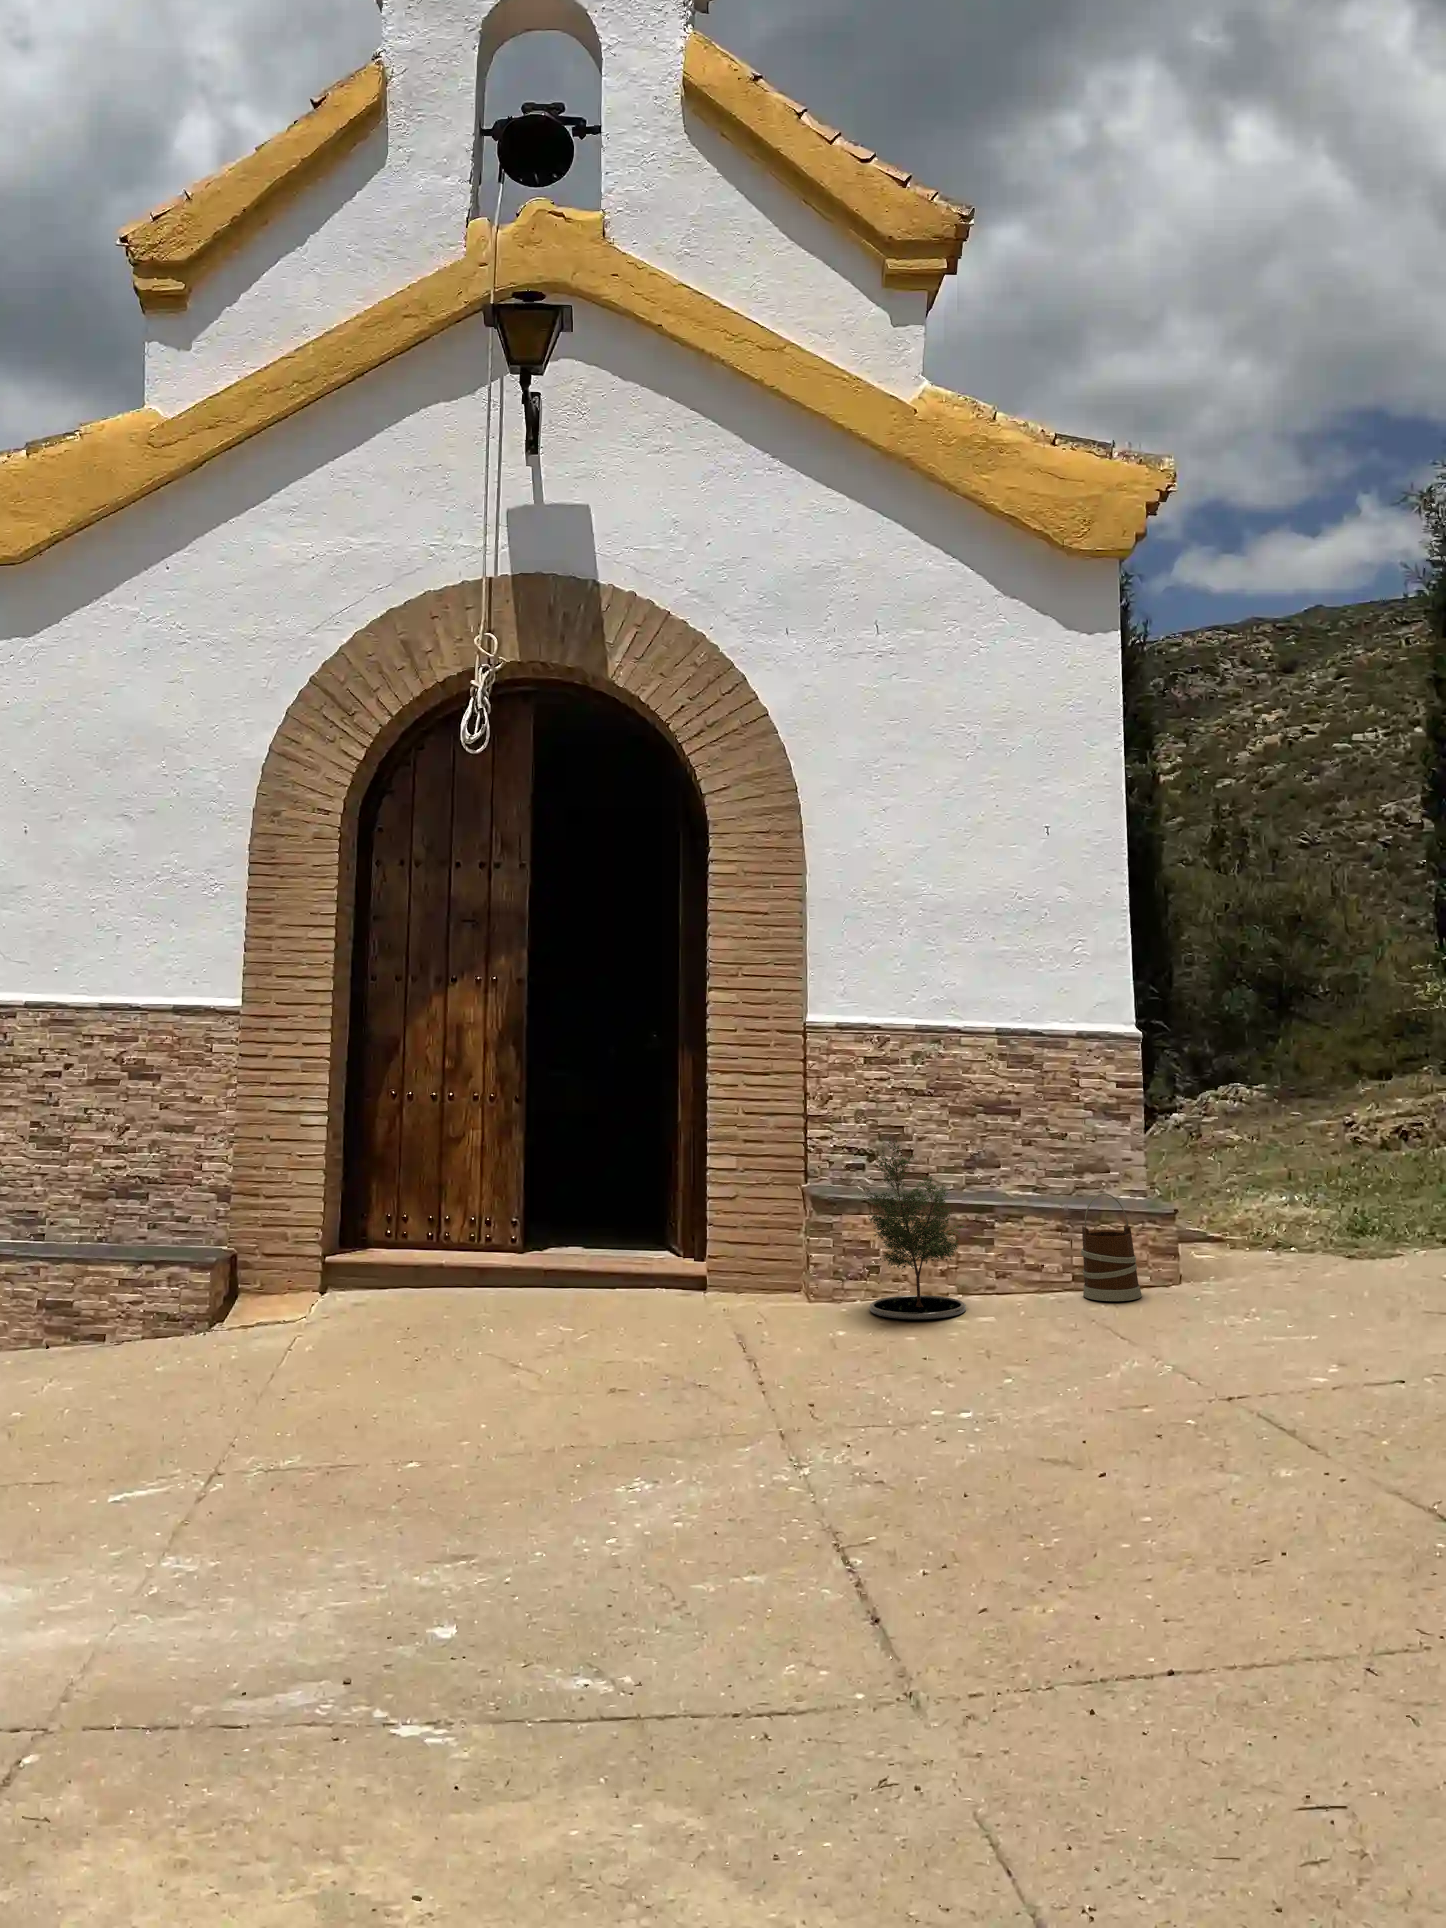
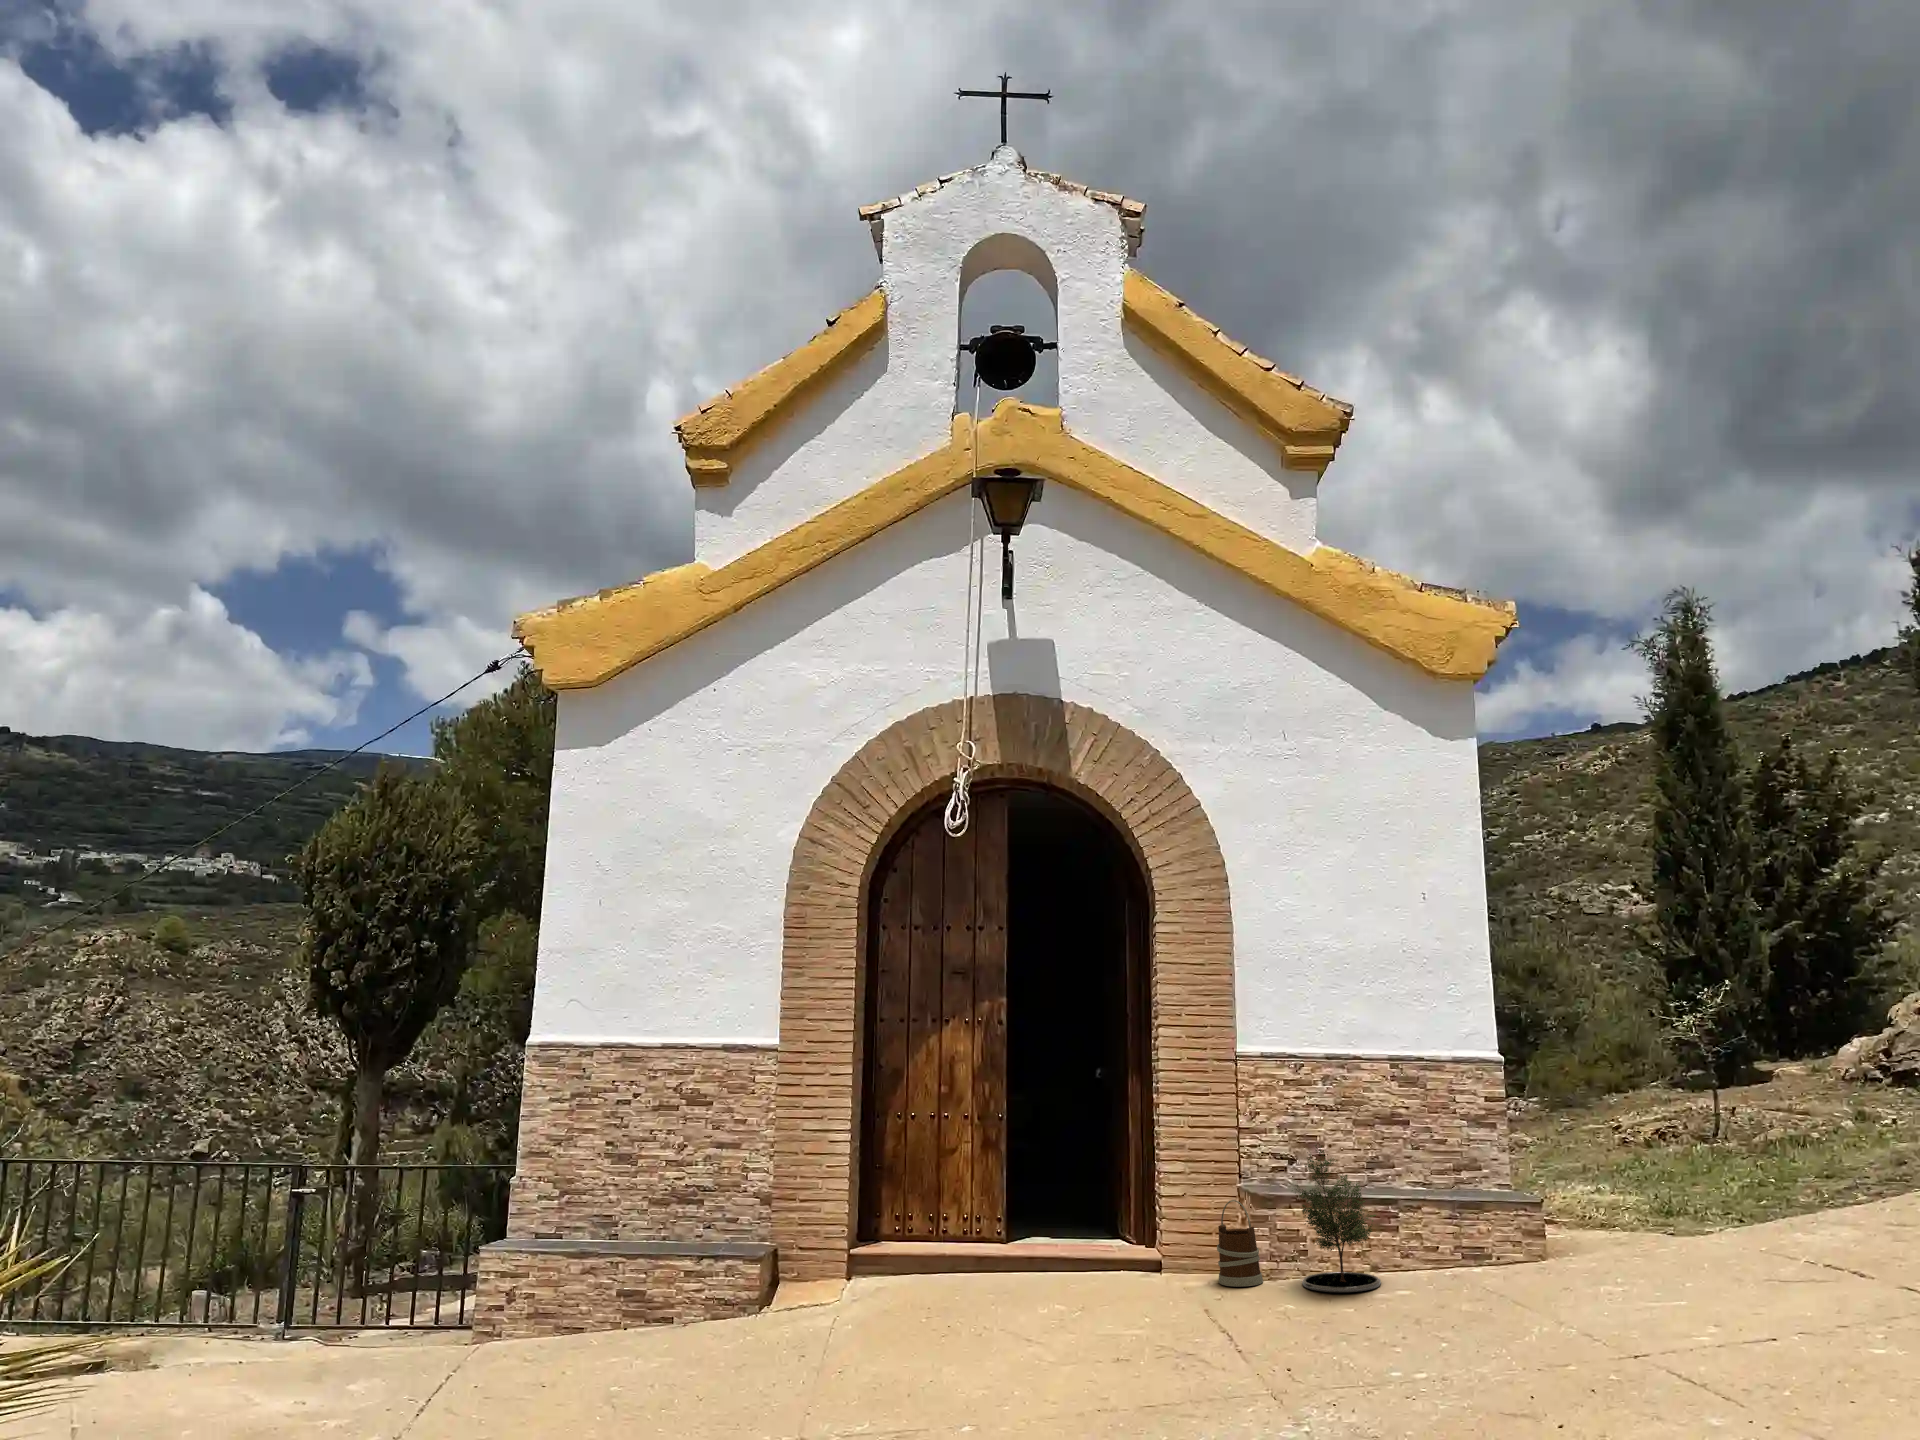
wooden bucket: present [1081,1193,1142,1301] -> present [1217,1200,1263,1287]

